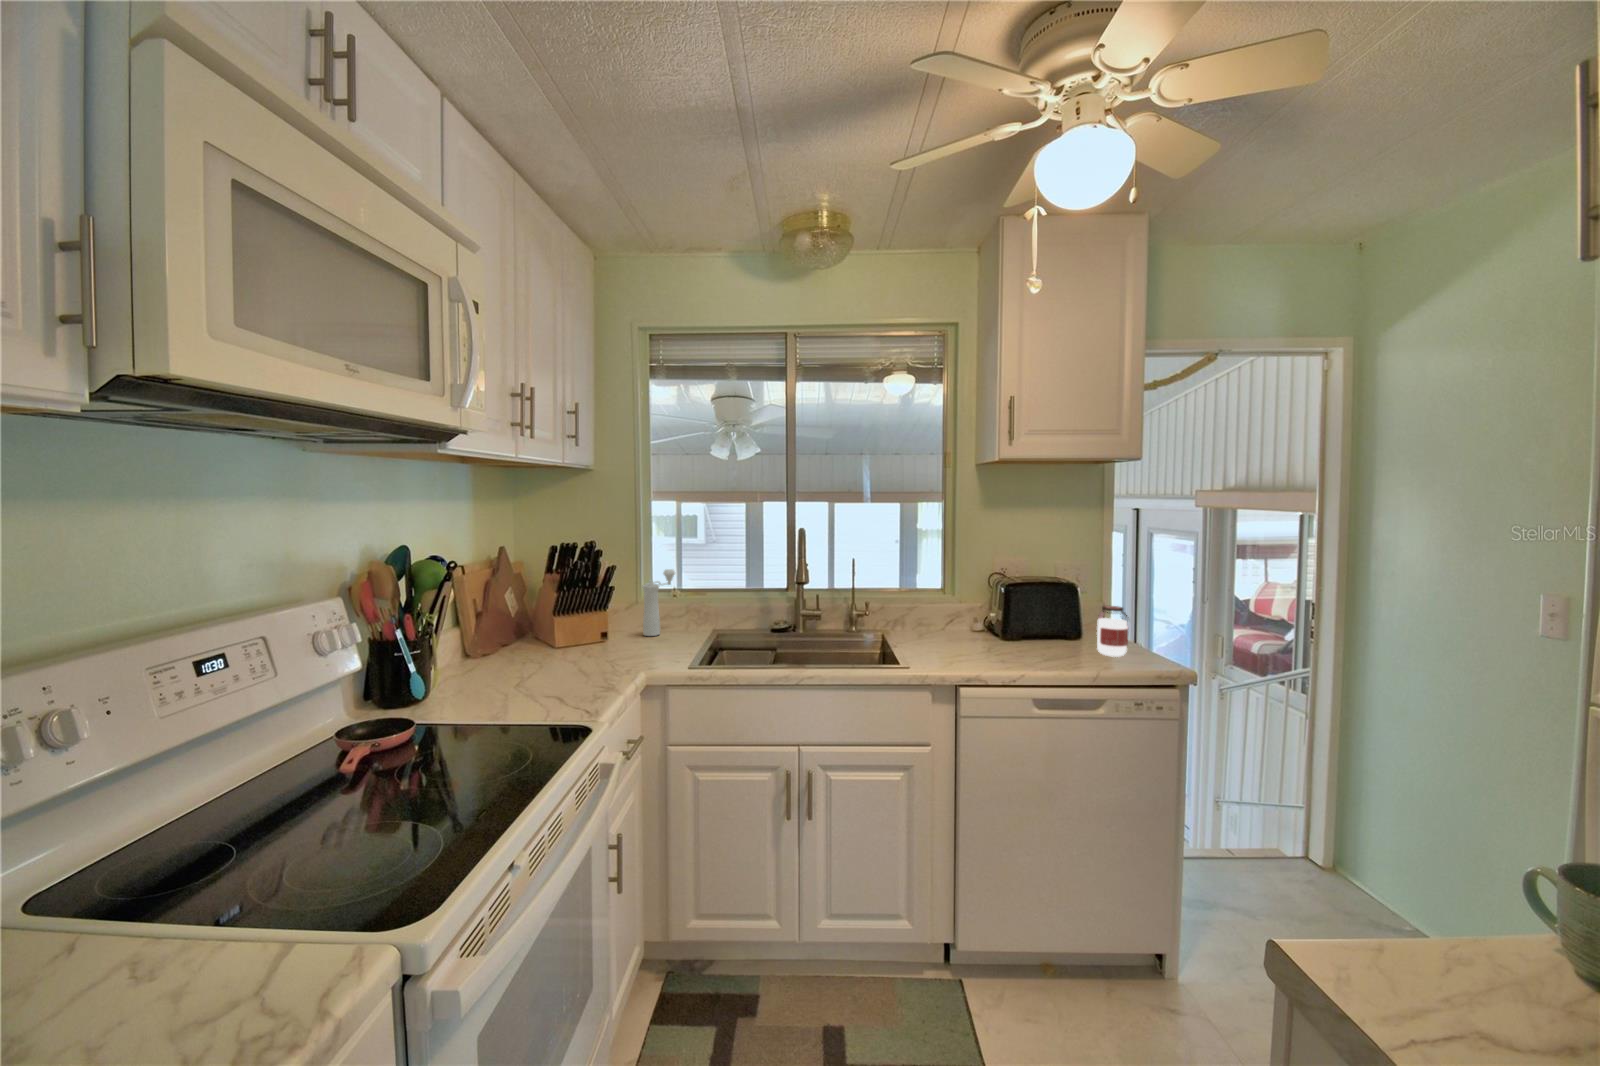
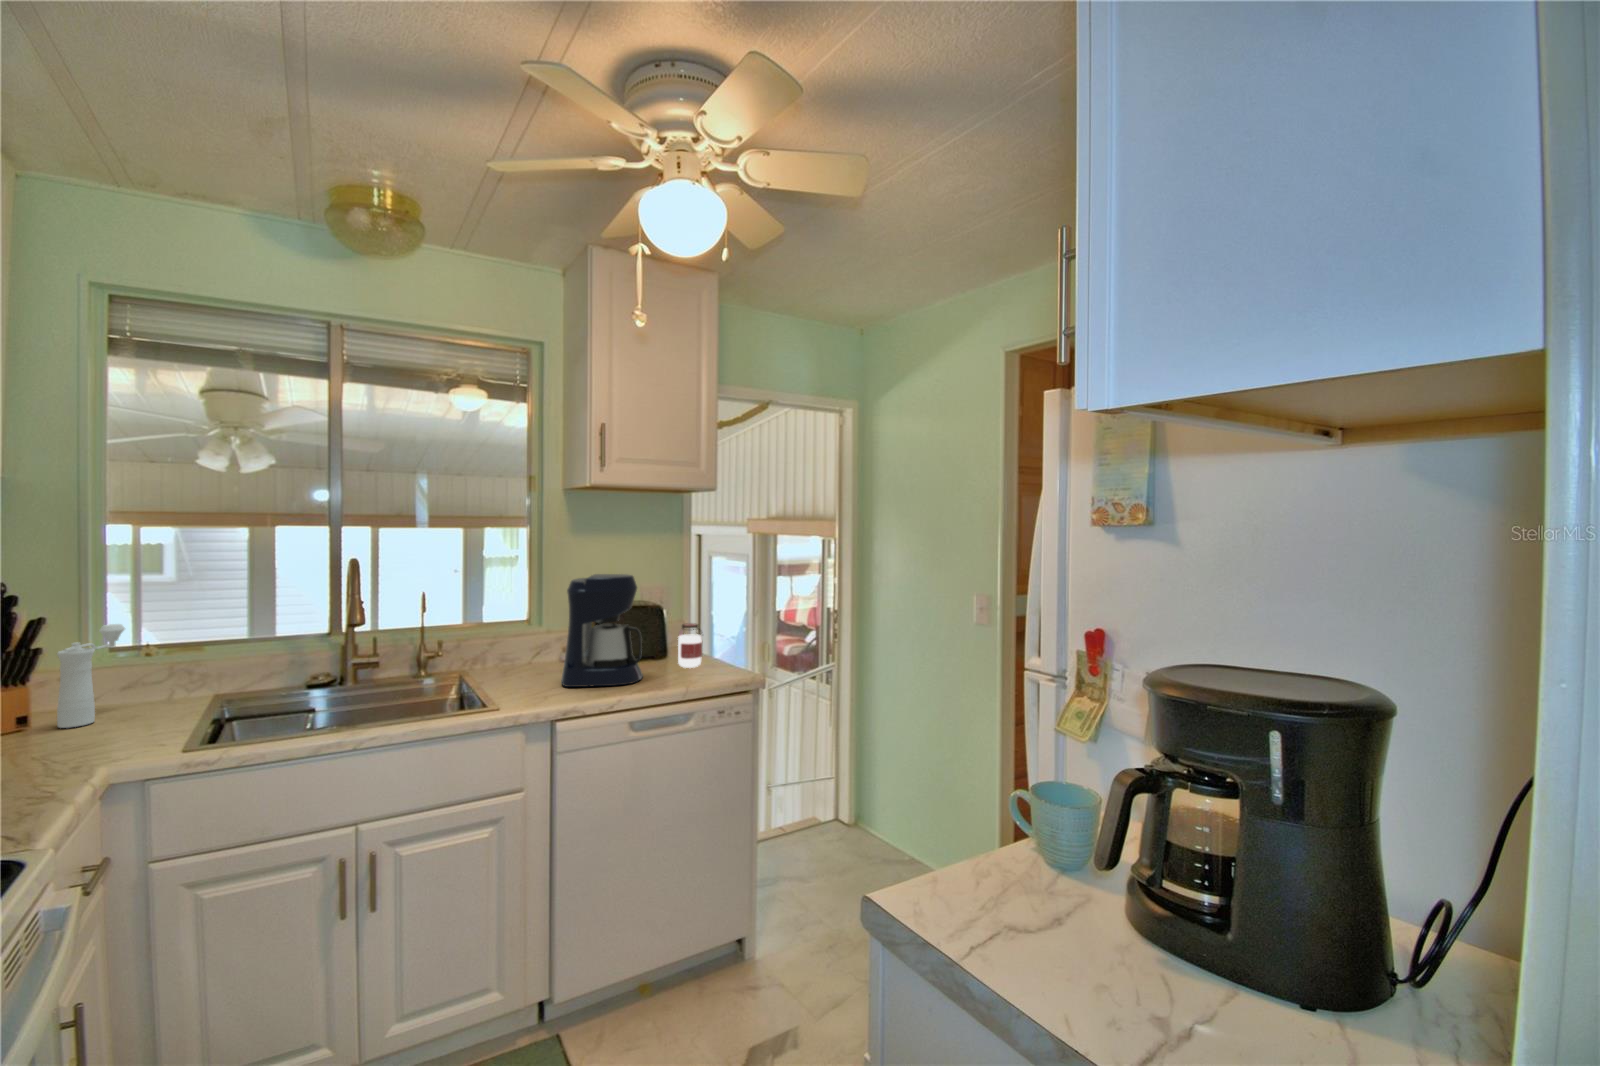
coffee maker: none [968,546,1054,664] -> present [561,574,643,687]

